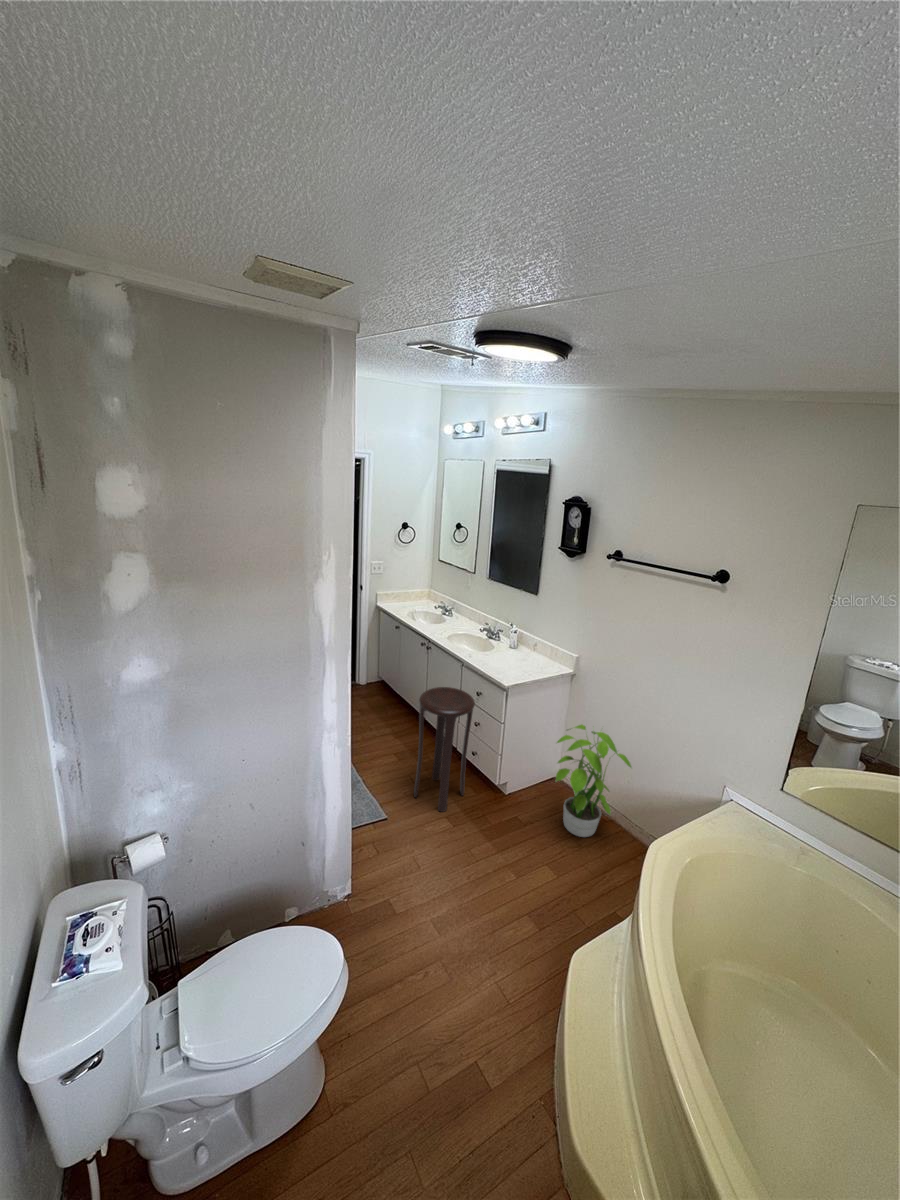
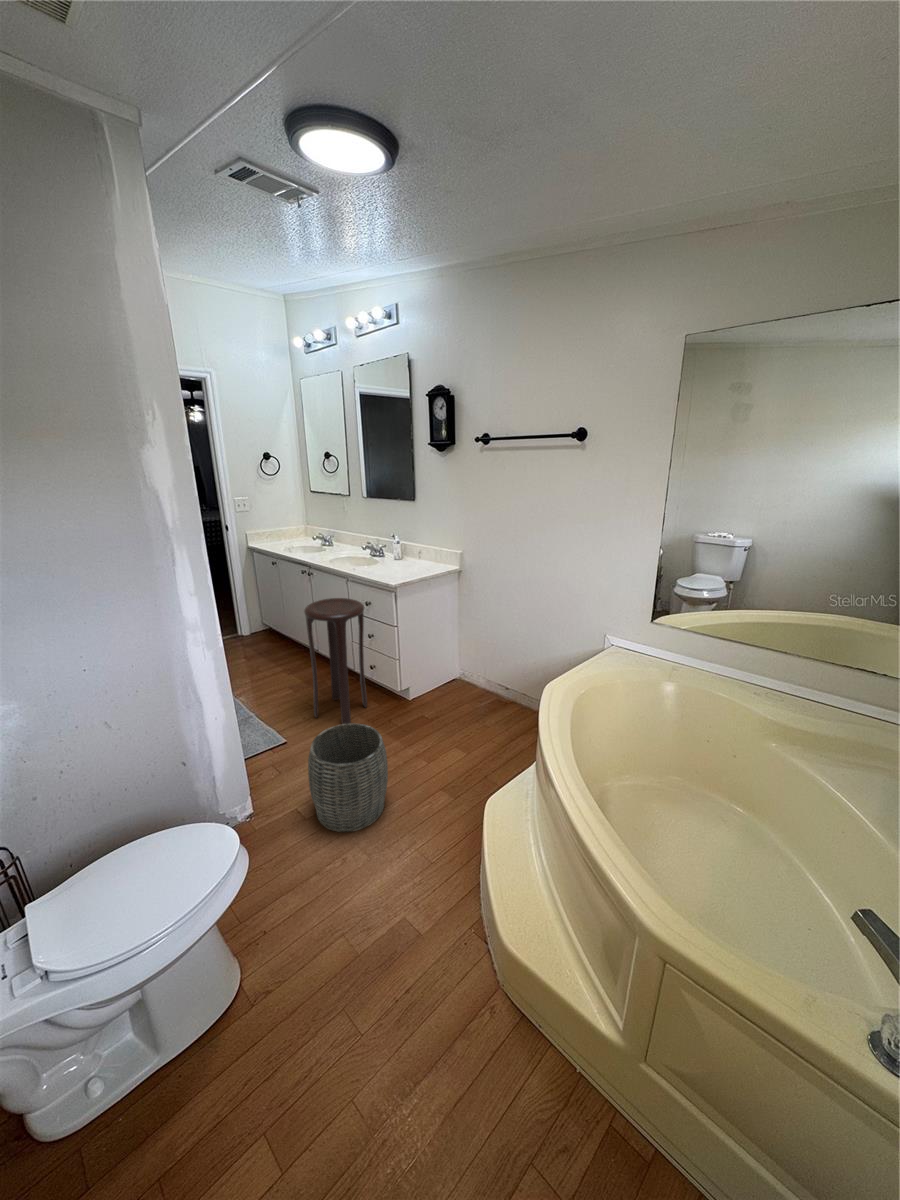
potted plant: present [556,724,632,837] -> none [449,607,524,718]
woven basket: none [402,830,477,943] -> present [308,723,388,832]

